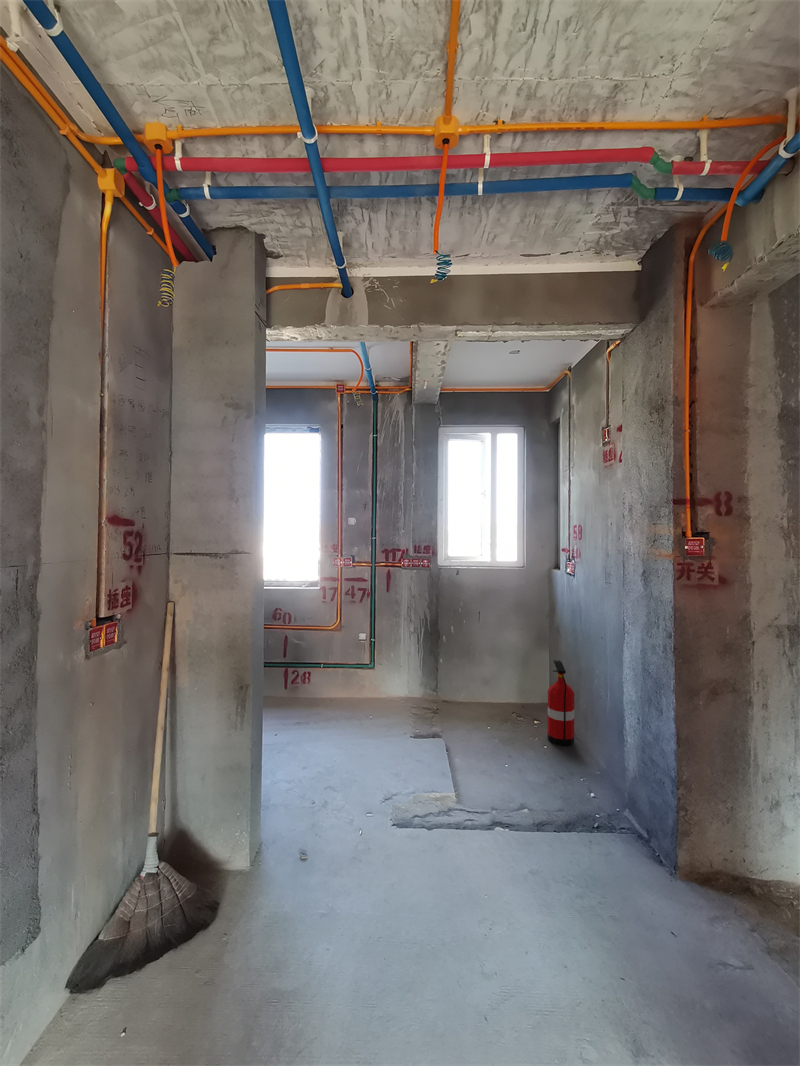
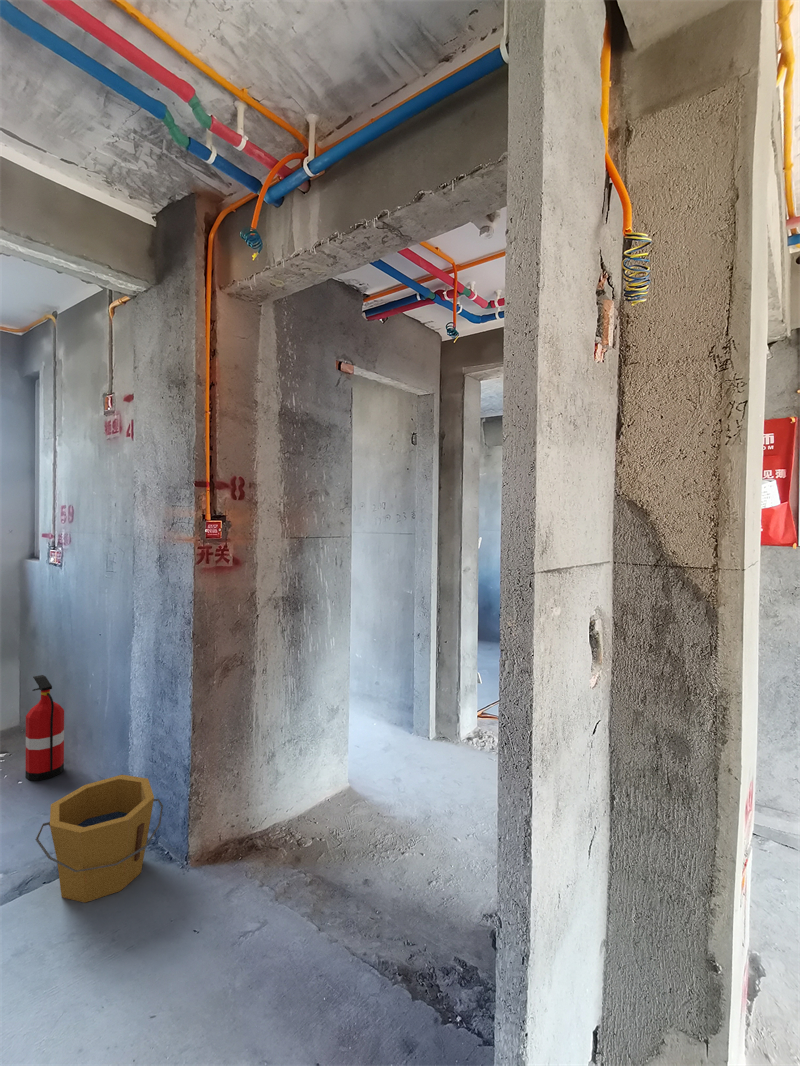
bucket: none [544,759,646,863] -> present [35,775,163,903]

